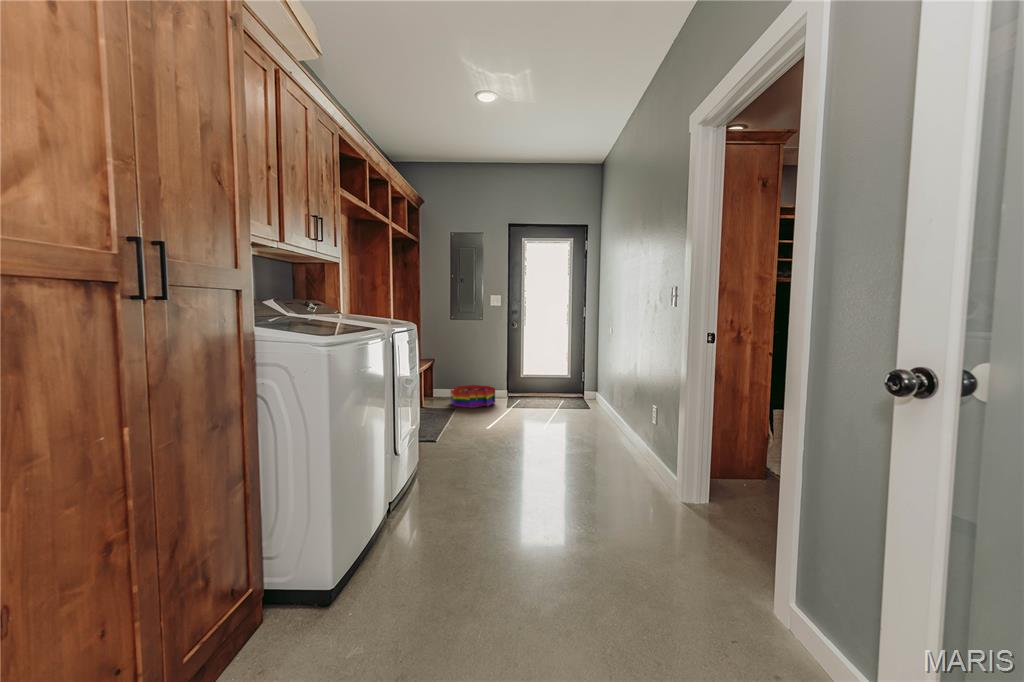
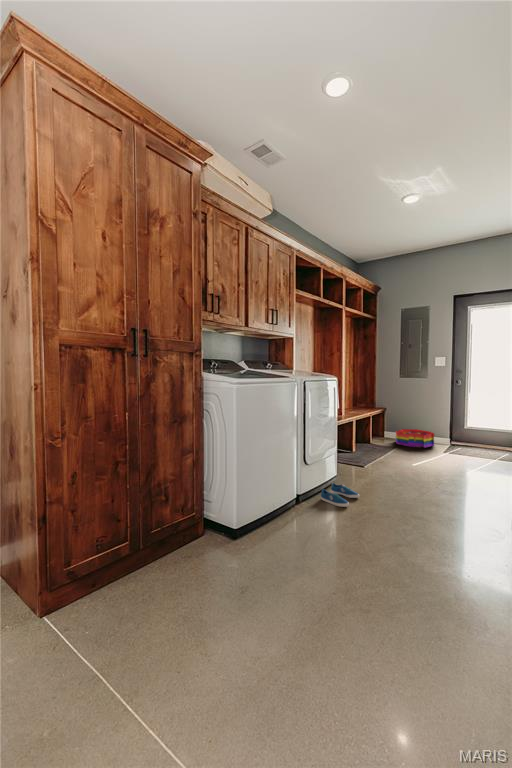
sneaker: none [413,473,460,505] -> present [321,483,359,507]

